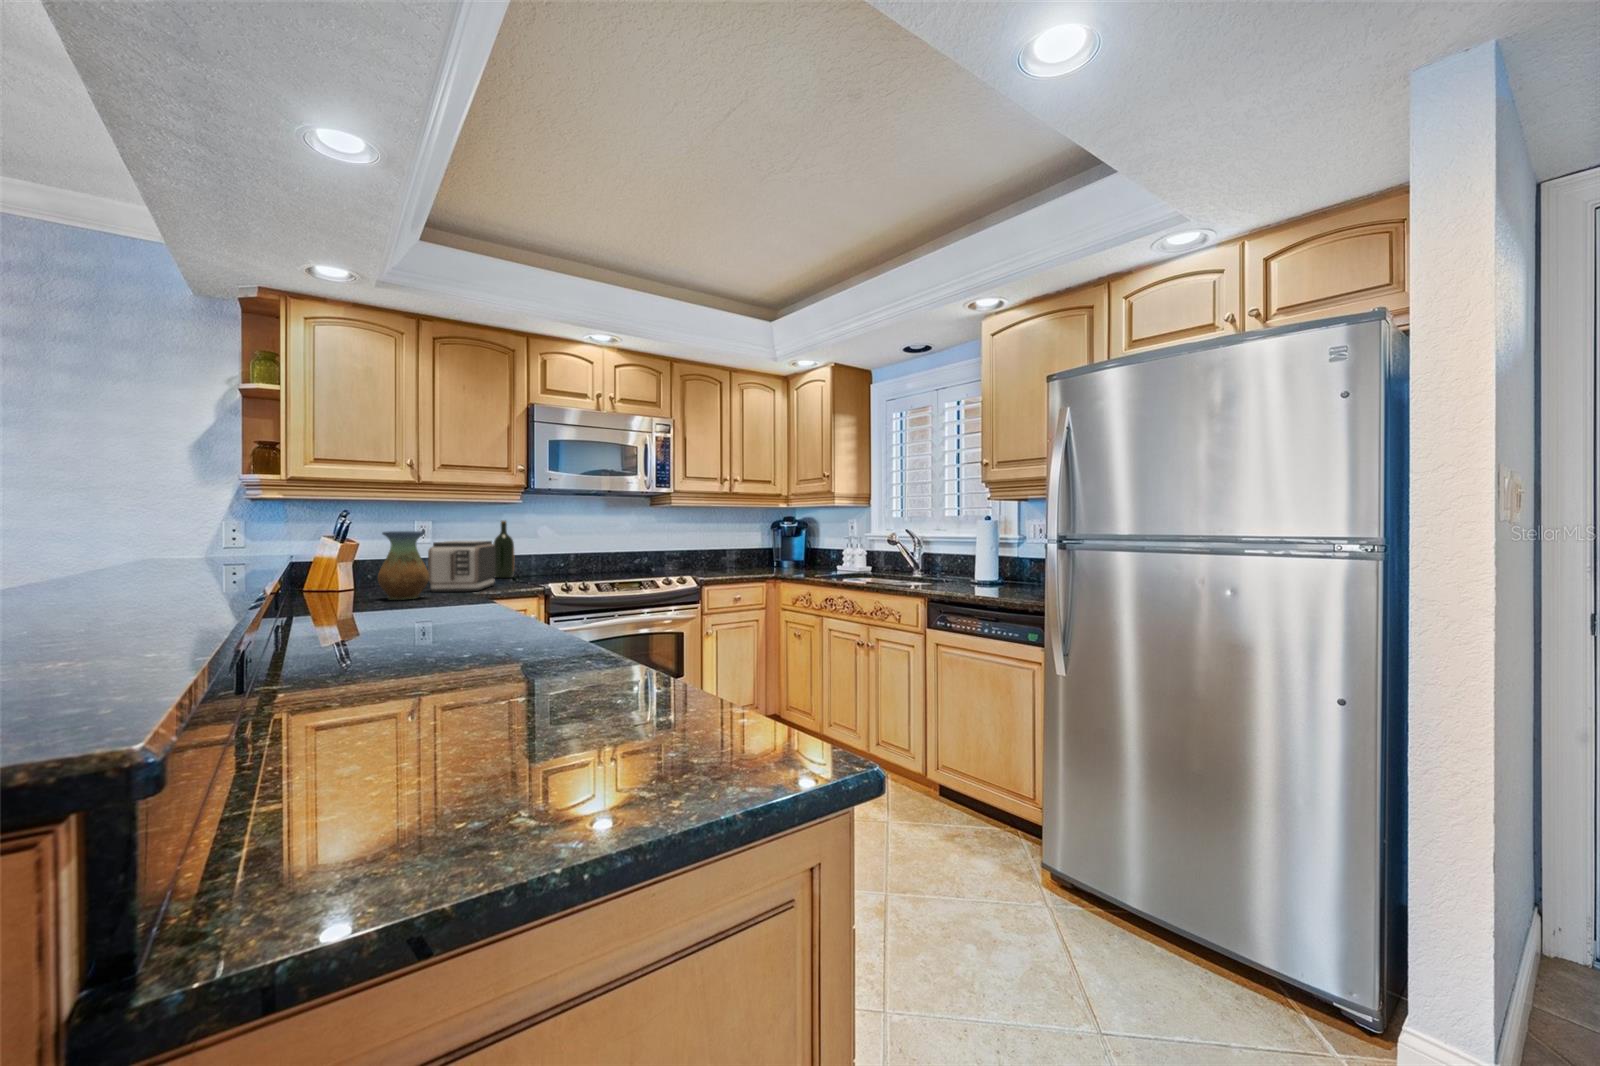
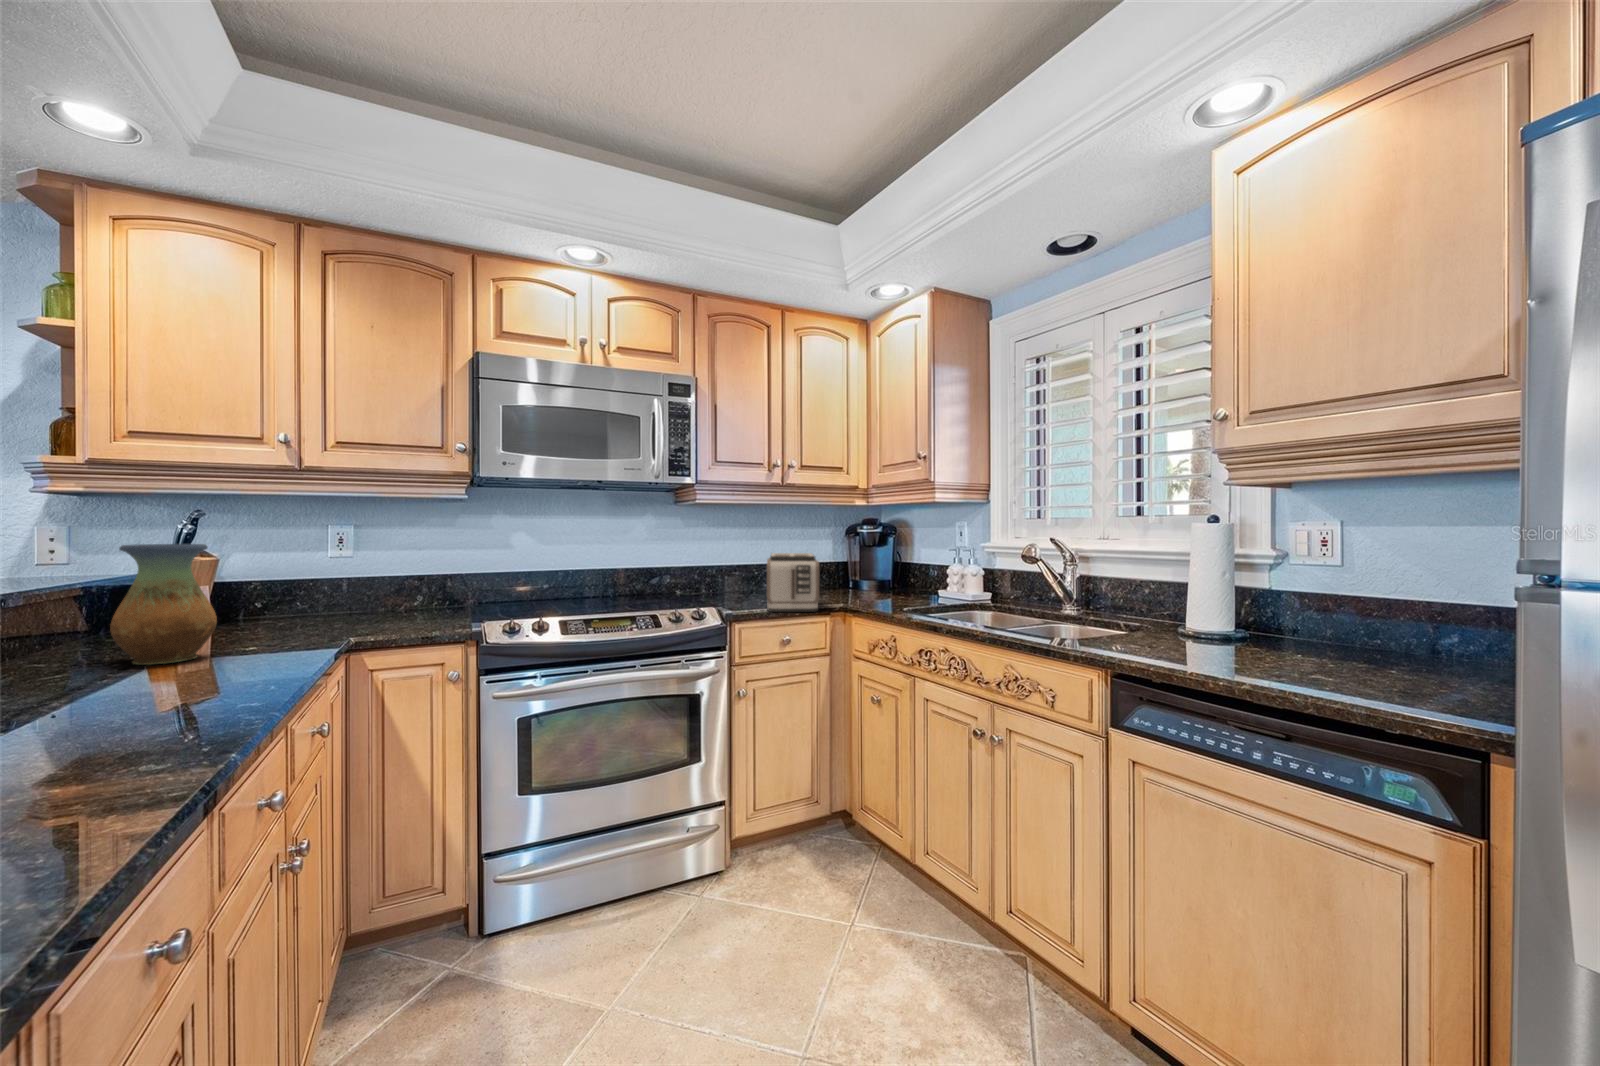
wine bottle: present [493,521,514,578] -> none [438,525,470,607]
toaster: present [428,541,495,592] -> present [767,553,819,612]

